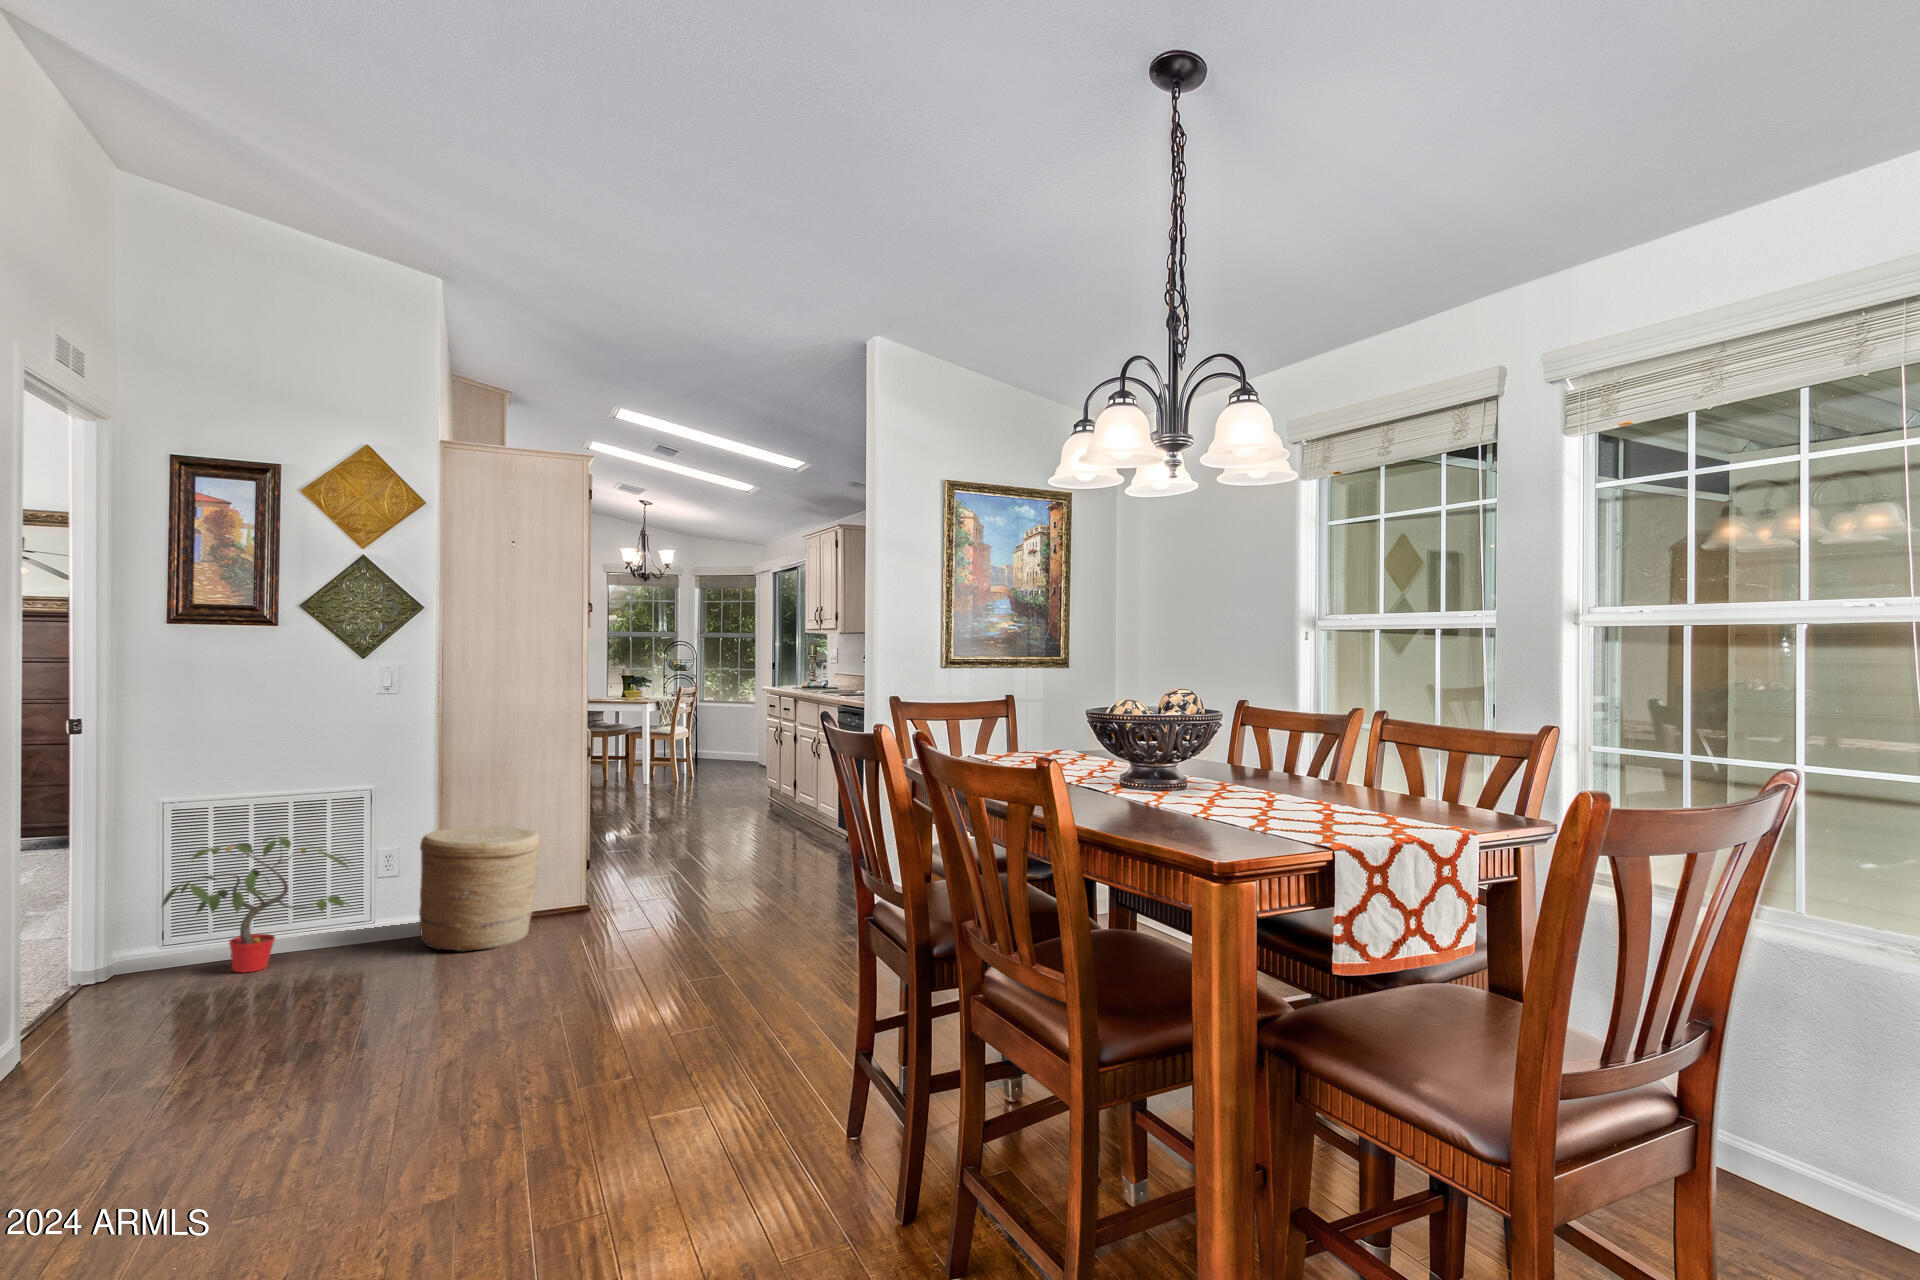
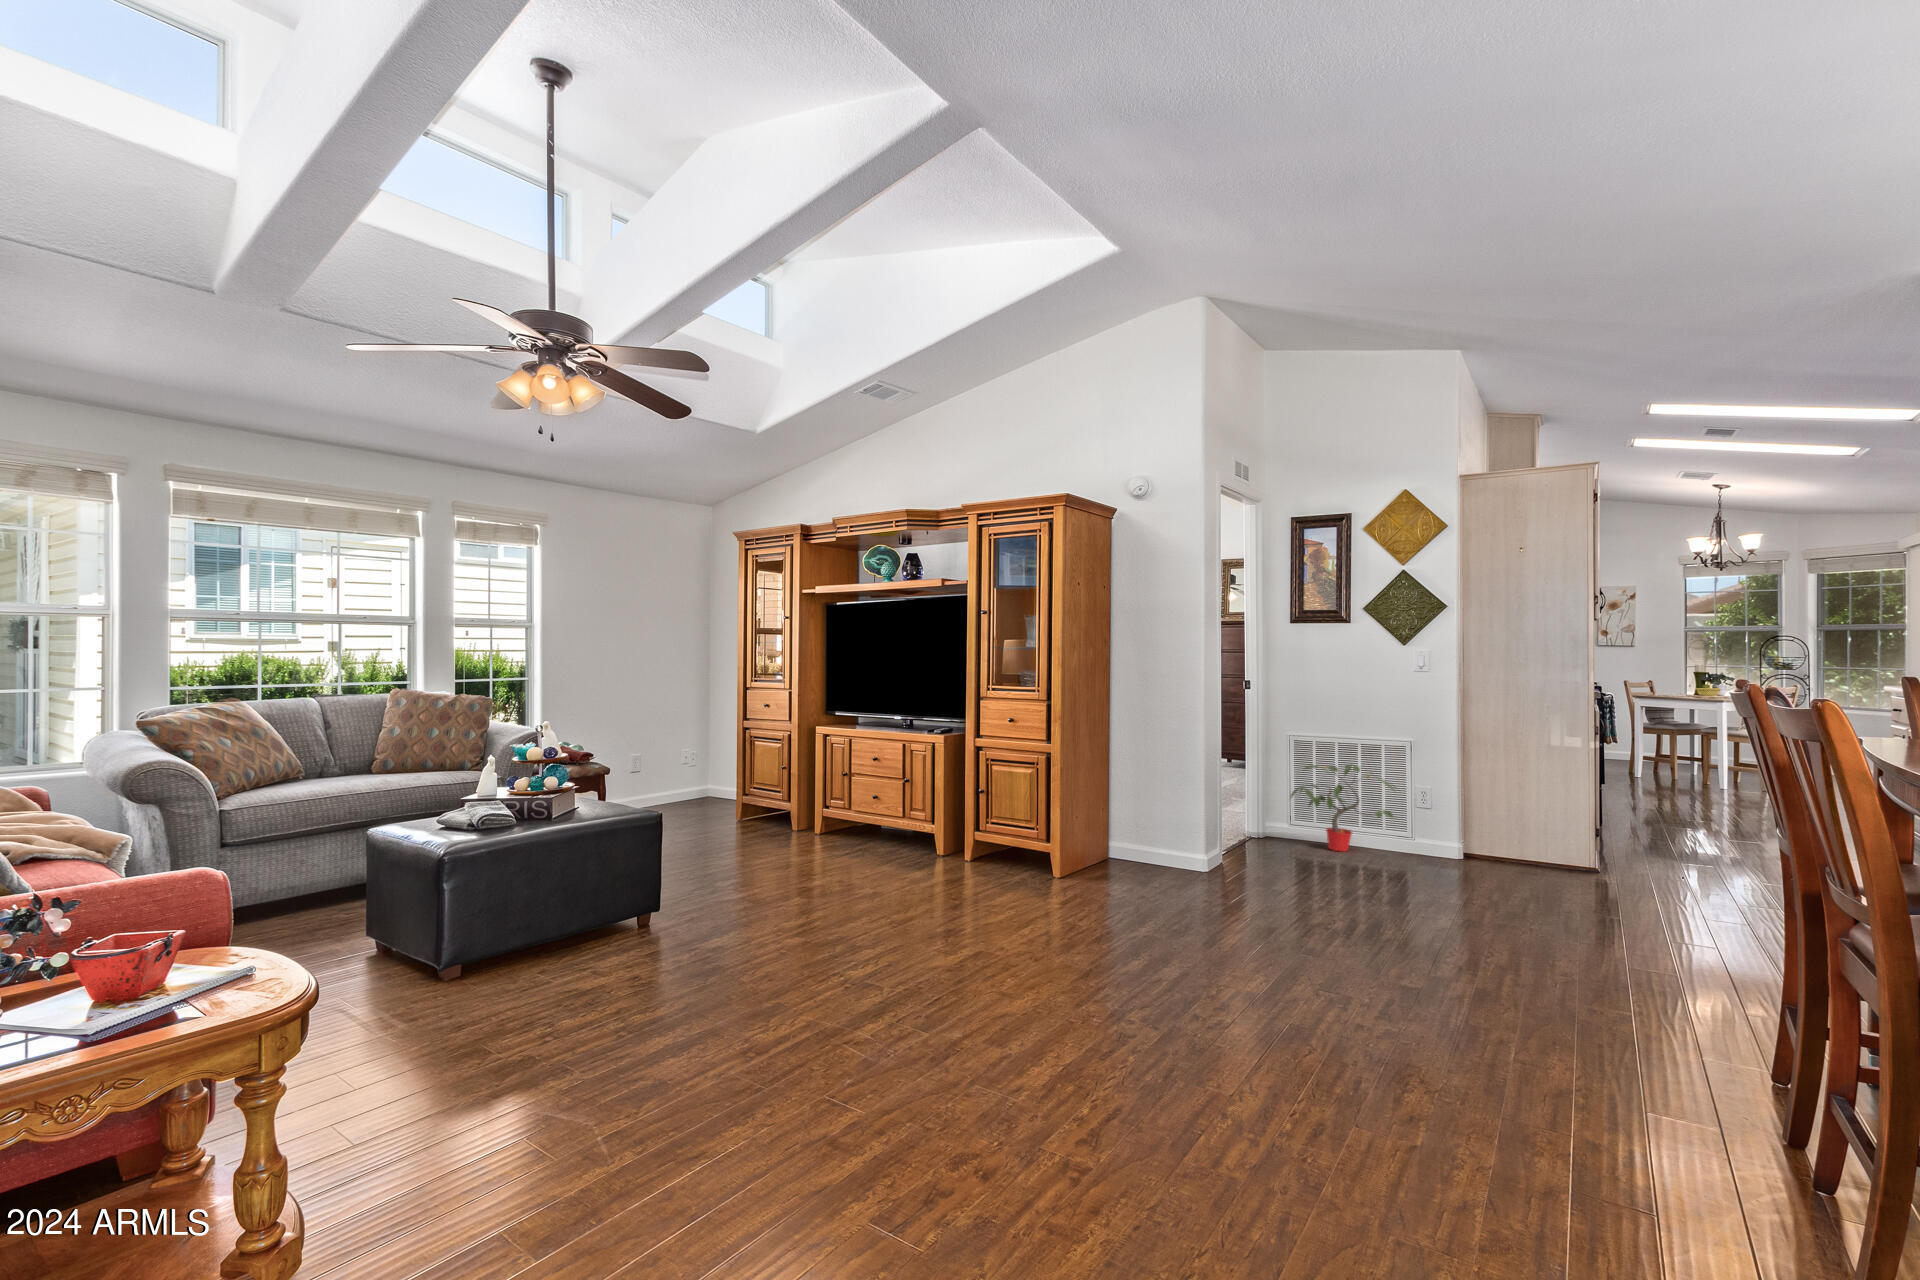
woven basket: present [419,826,540,951] -> none [1446,776,1544,874]

